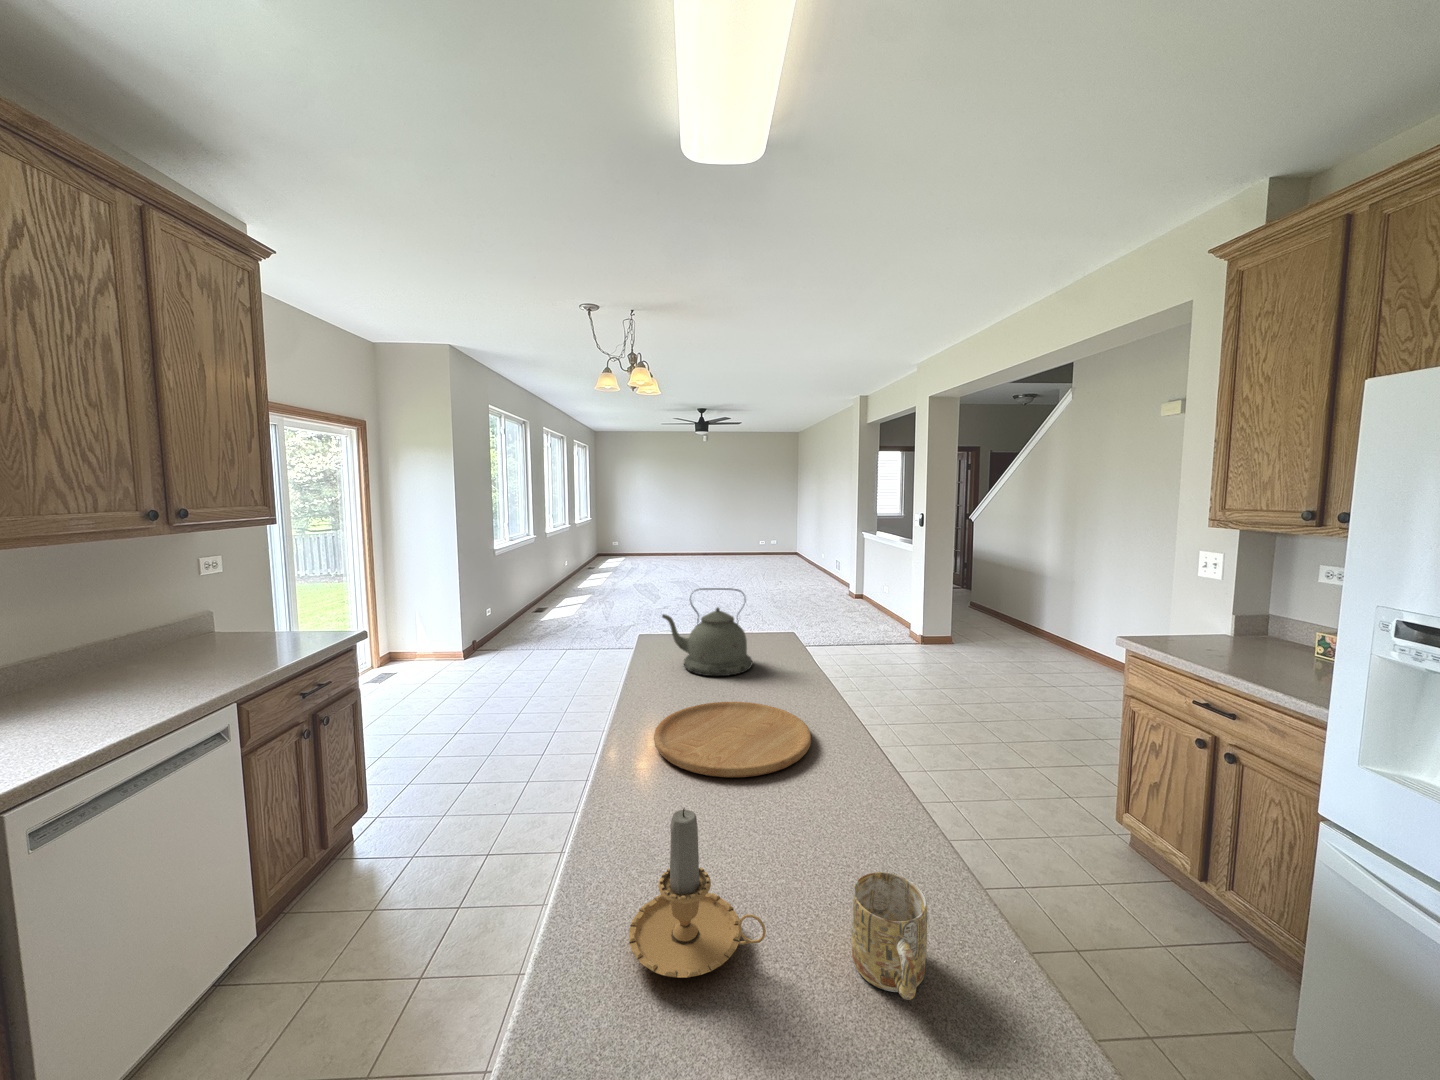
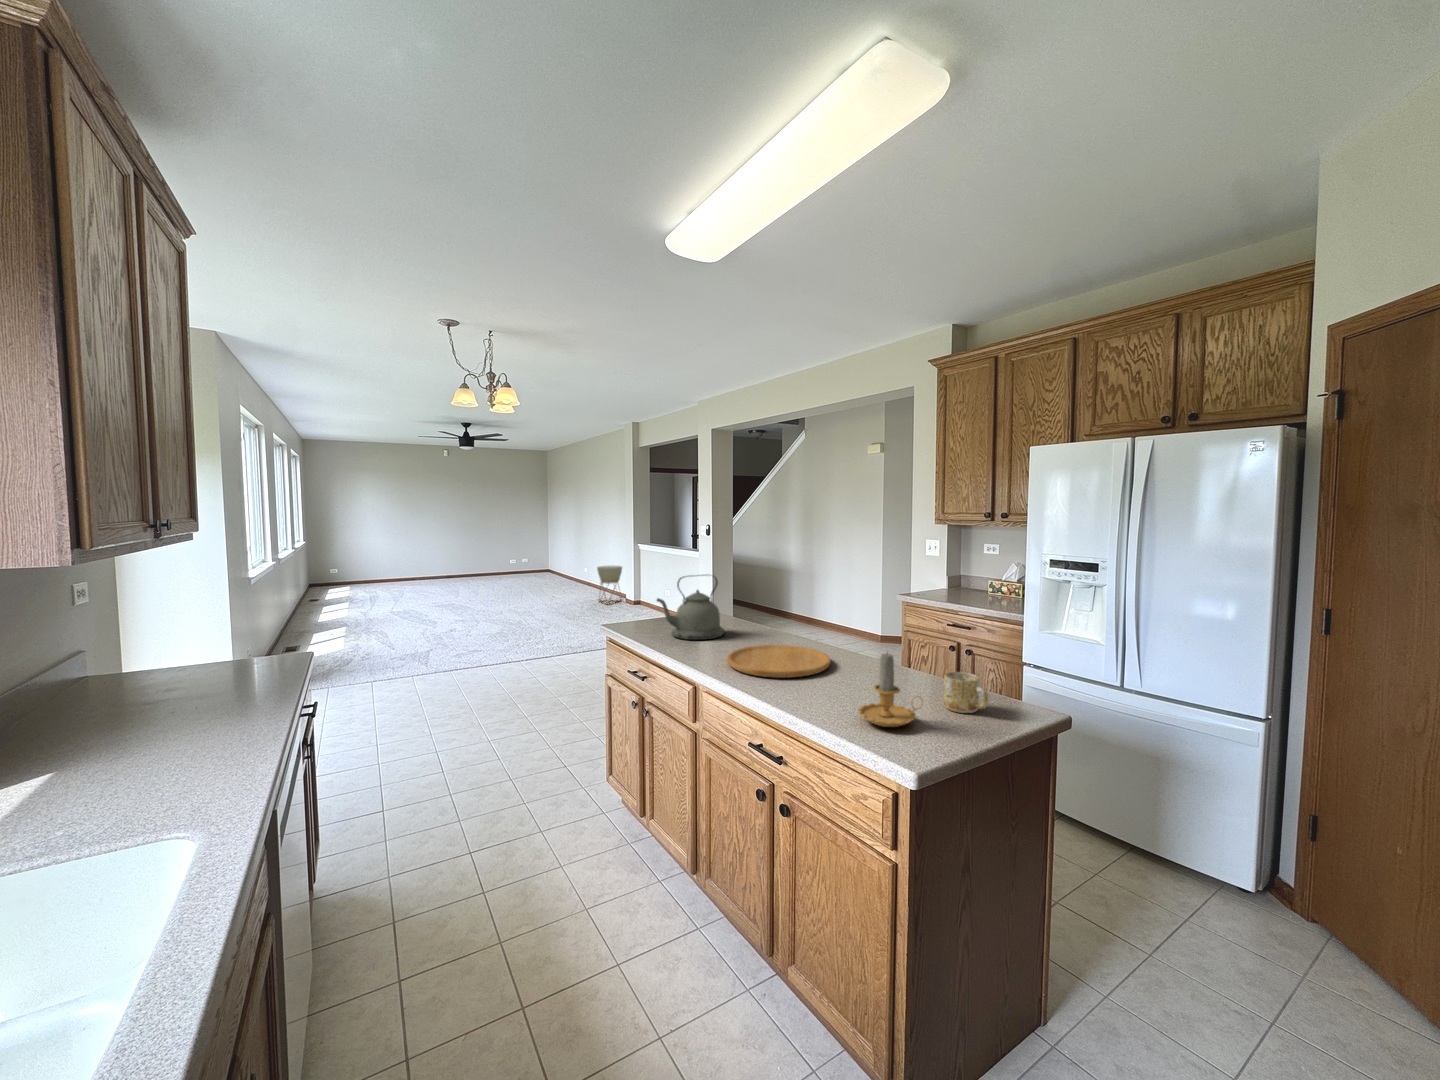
planter: none [819,553,846,594] -> present [597,566,622,604]

